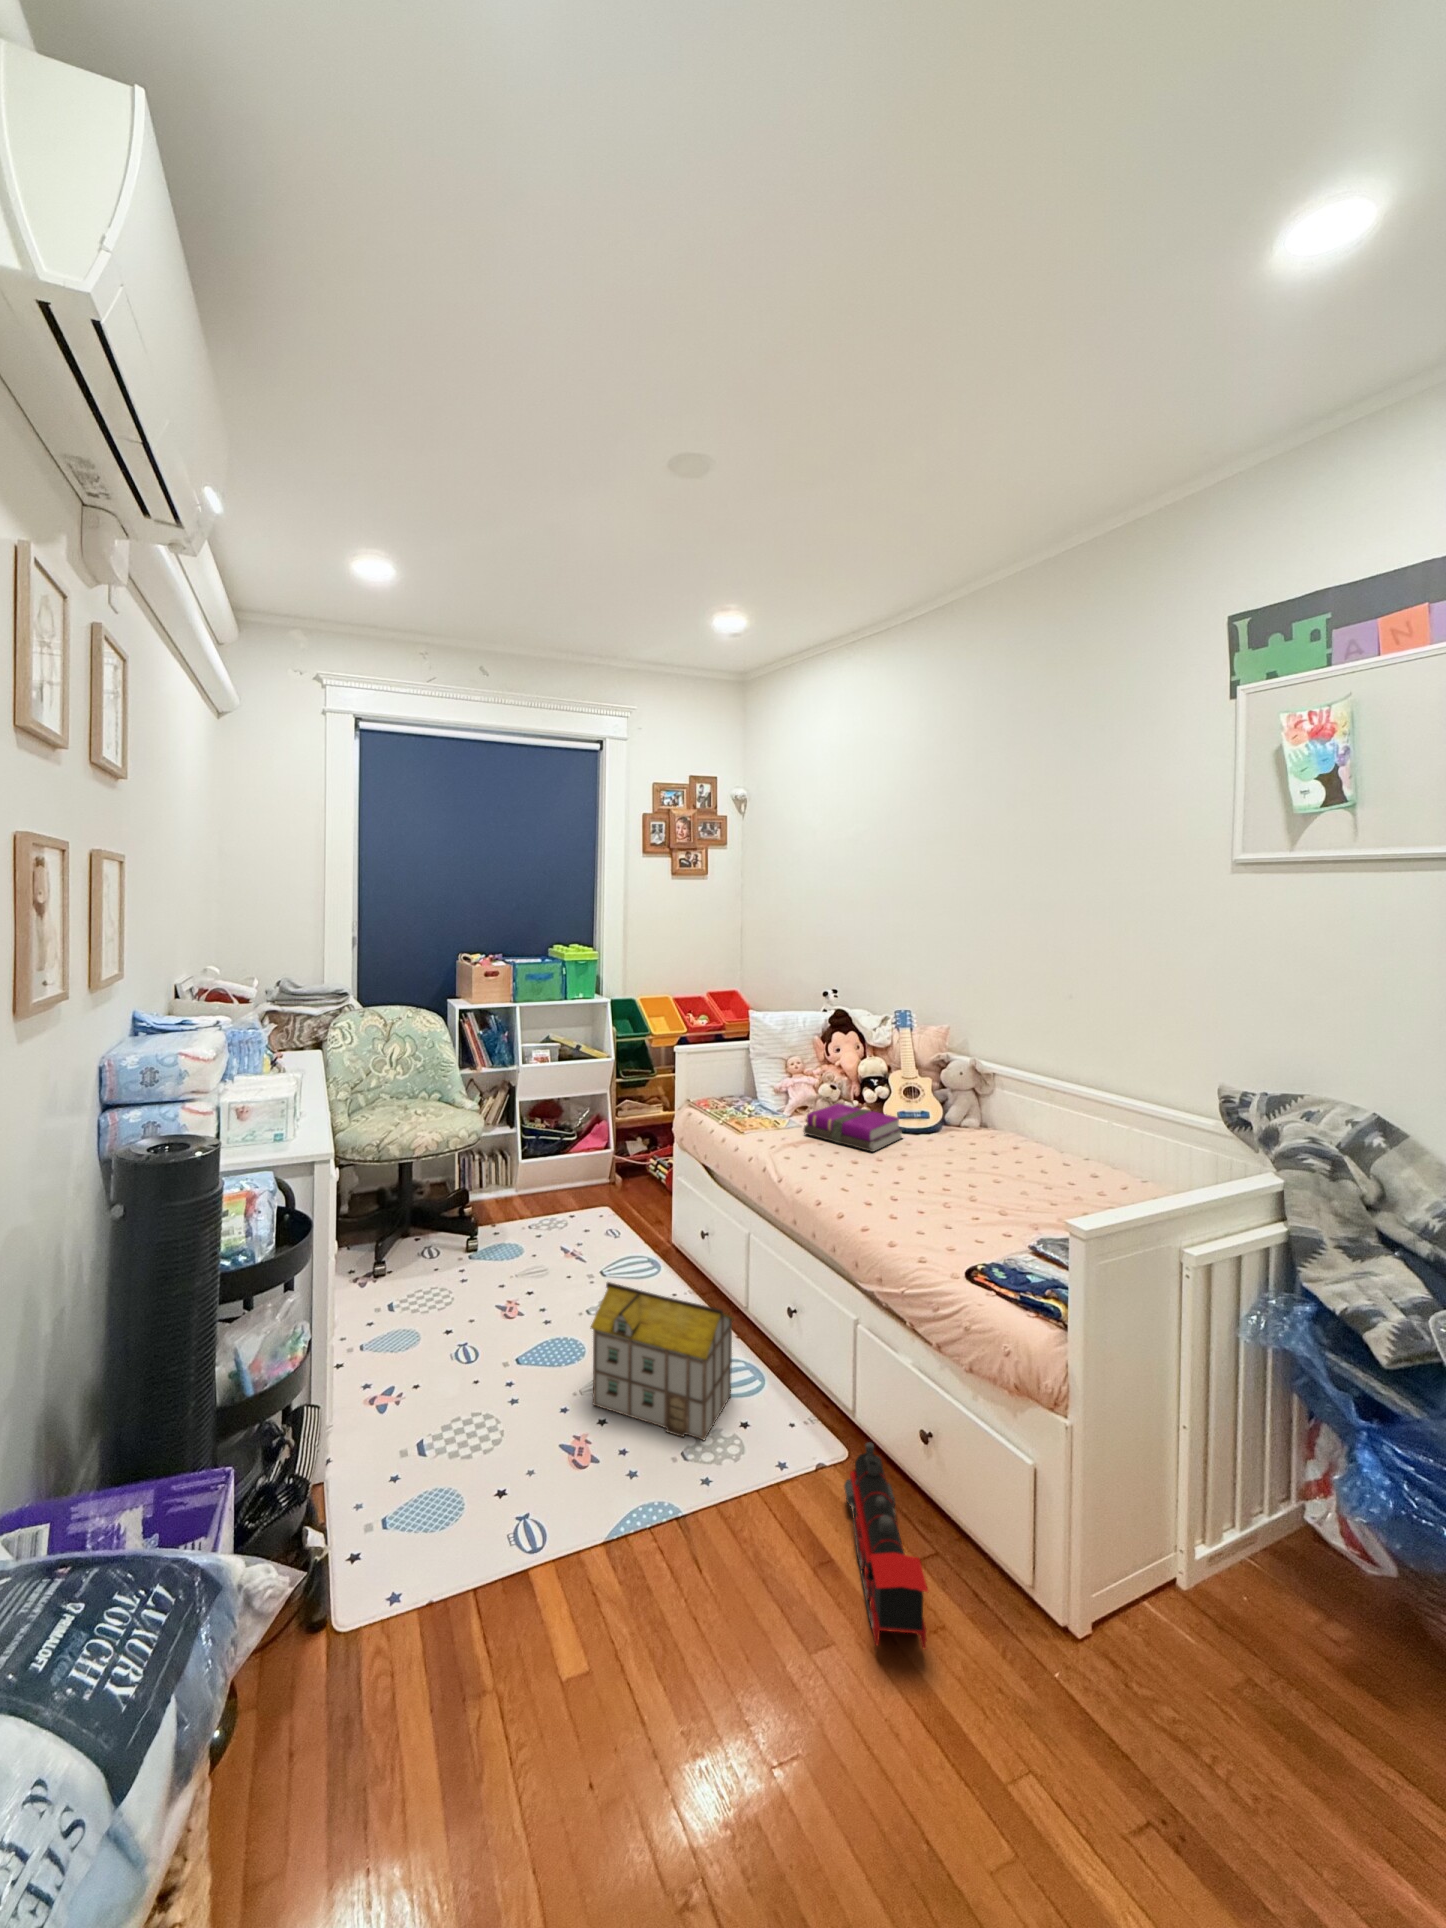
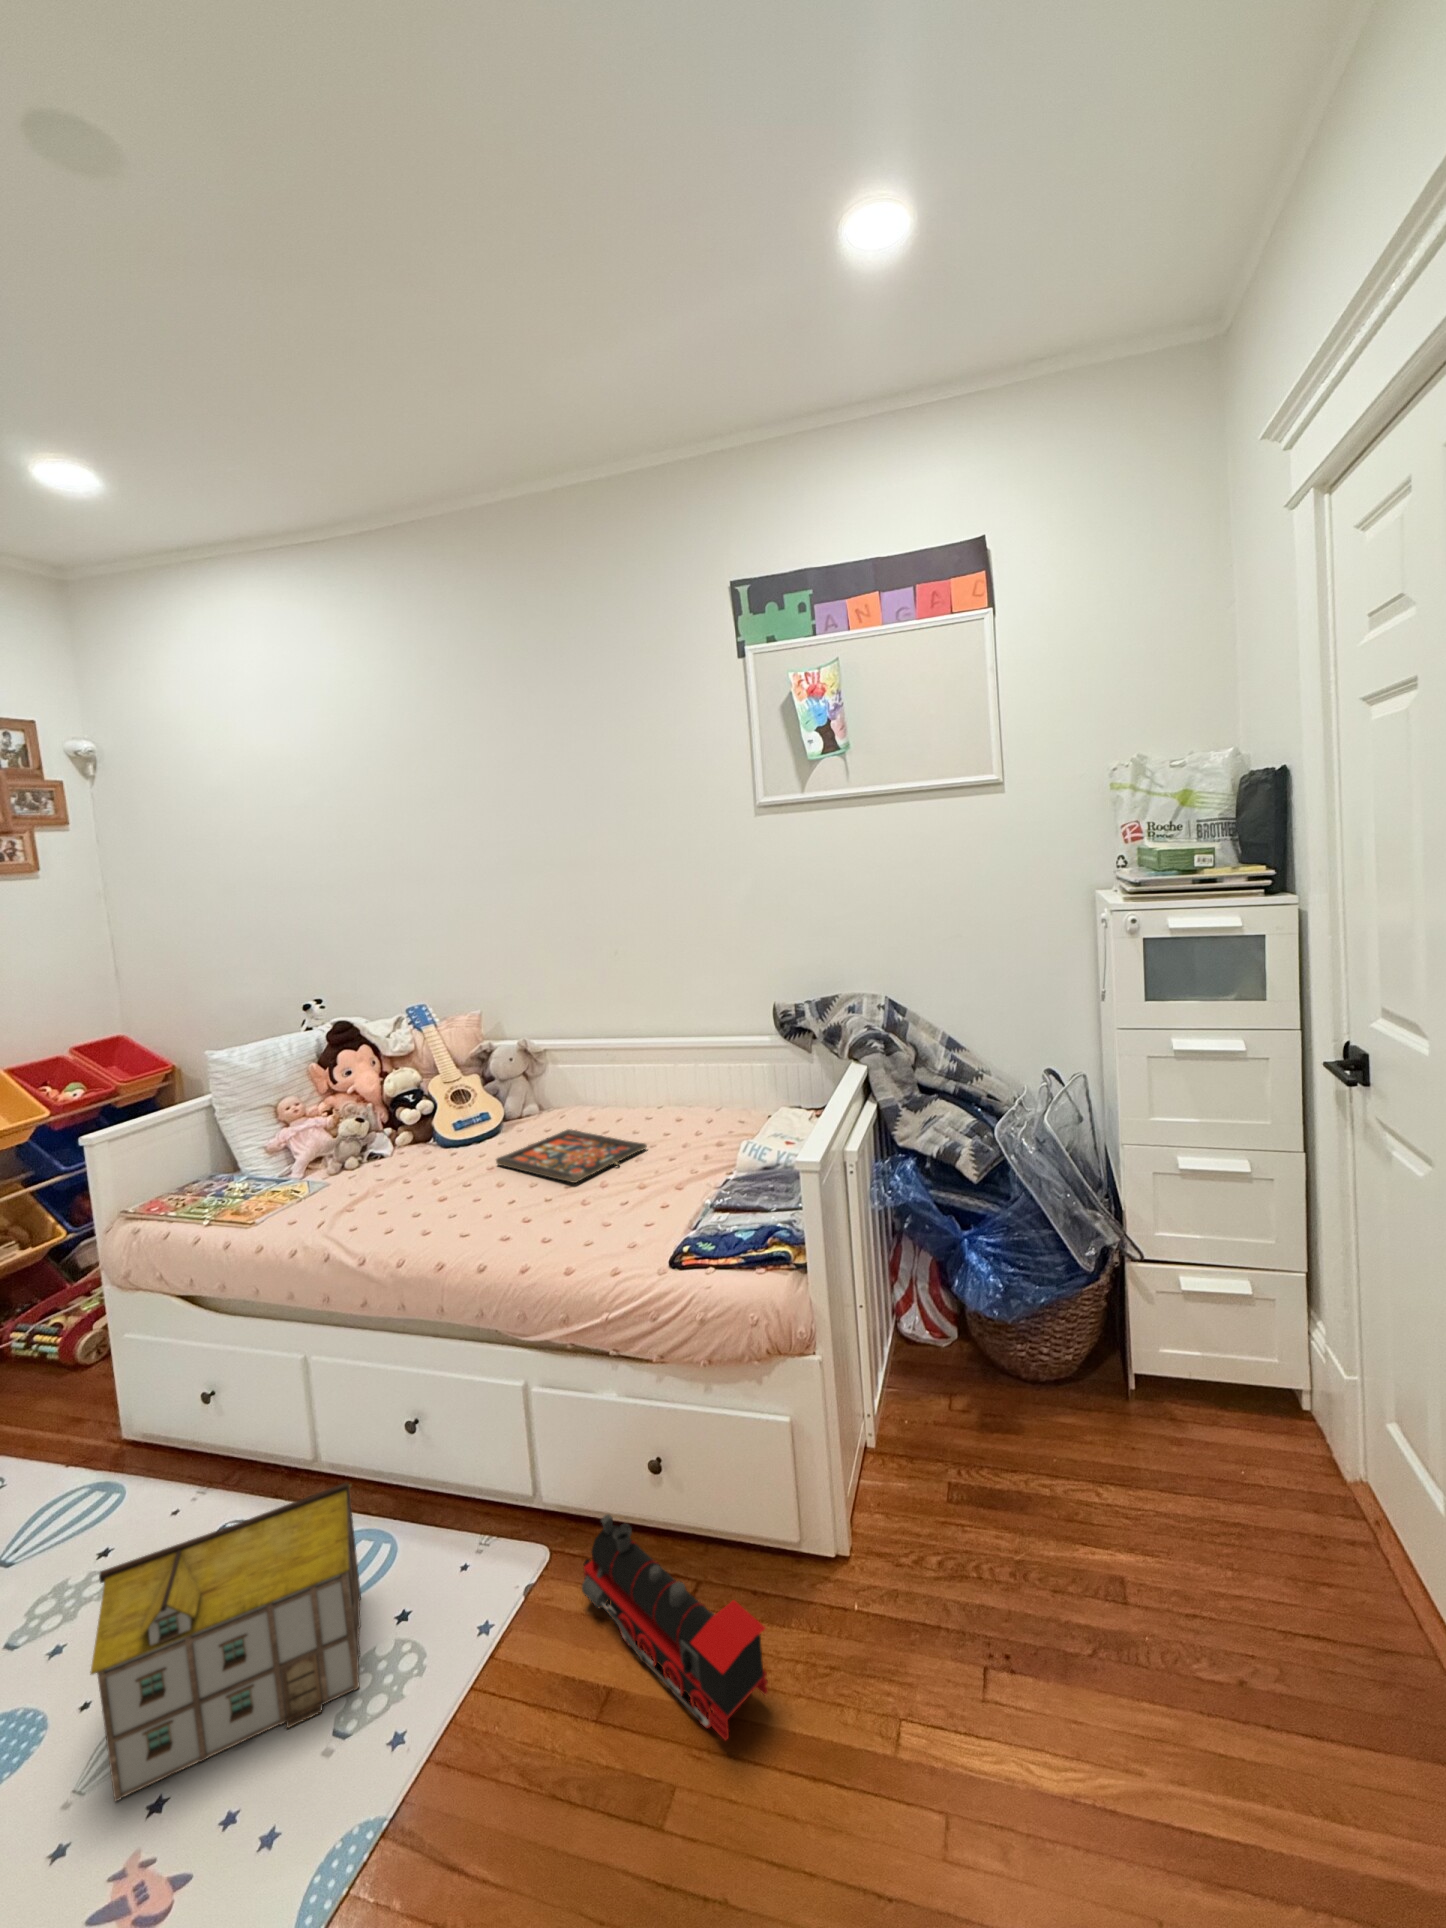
notebook: present [803,1104,902,1152] -> none [345,1128,472,1191]
board game: none [909,1148,1040,1191] -> present [496,1129,647,1183]

